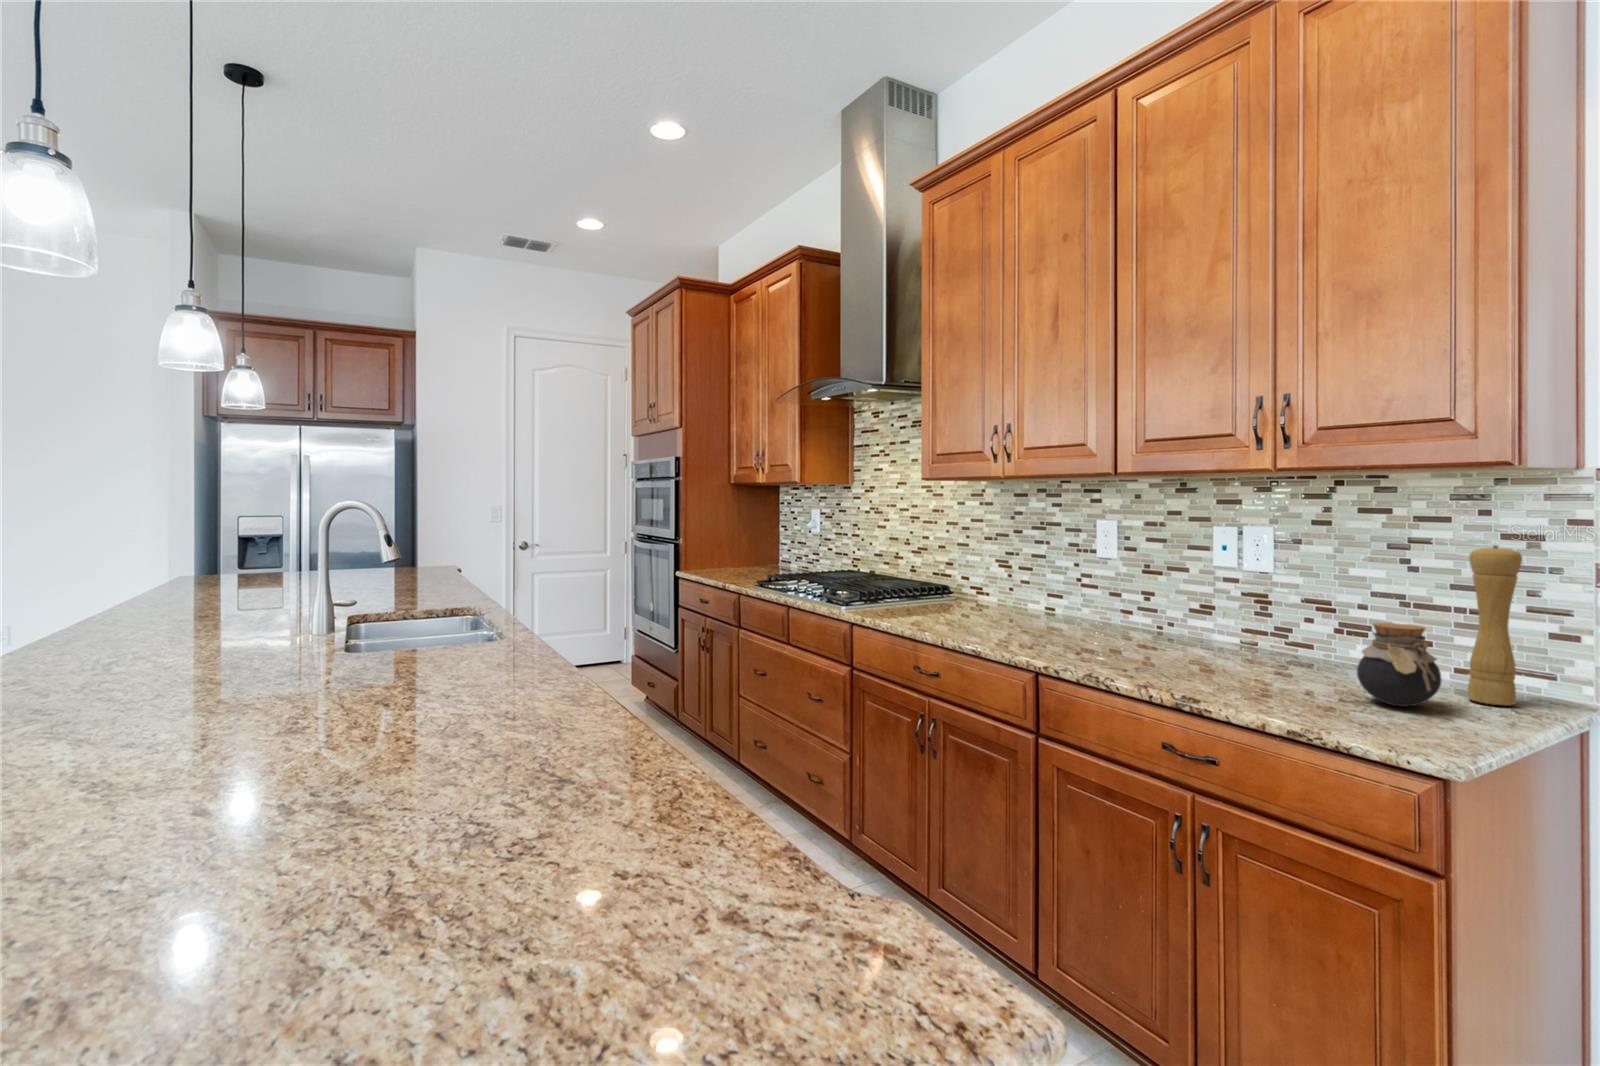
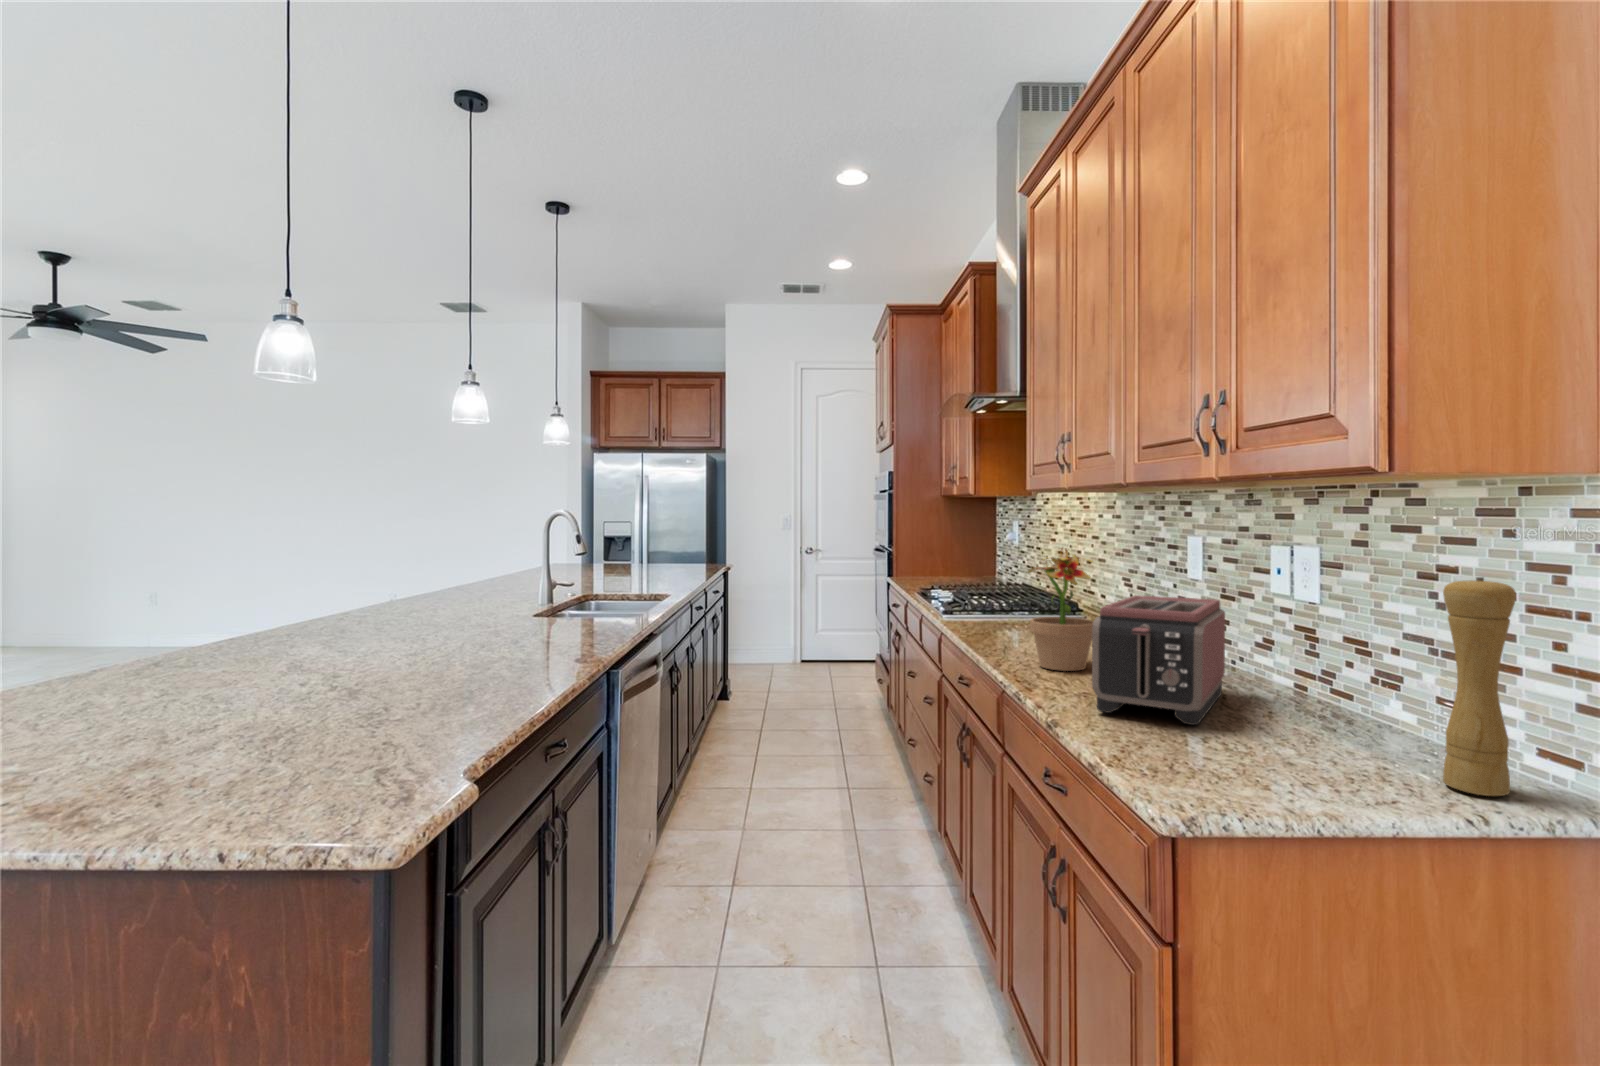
potted plant: none [1007,531,1076,647] -> present [1028,548,1094,671]
toaster: none [1127,573,1265,681] -> present [1092,595,1225,725]
jar: present [1357,623,1442,706] -> none [1269,668,1368,775]

